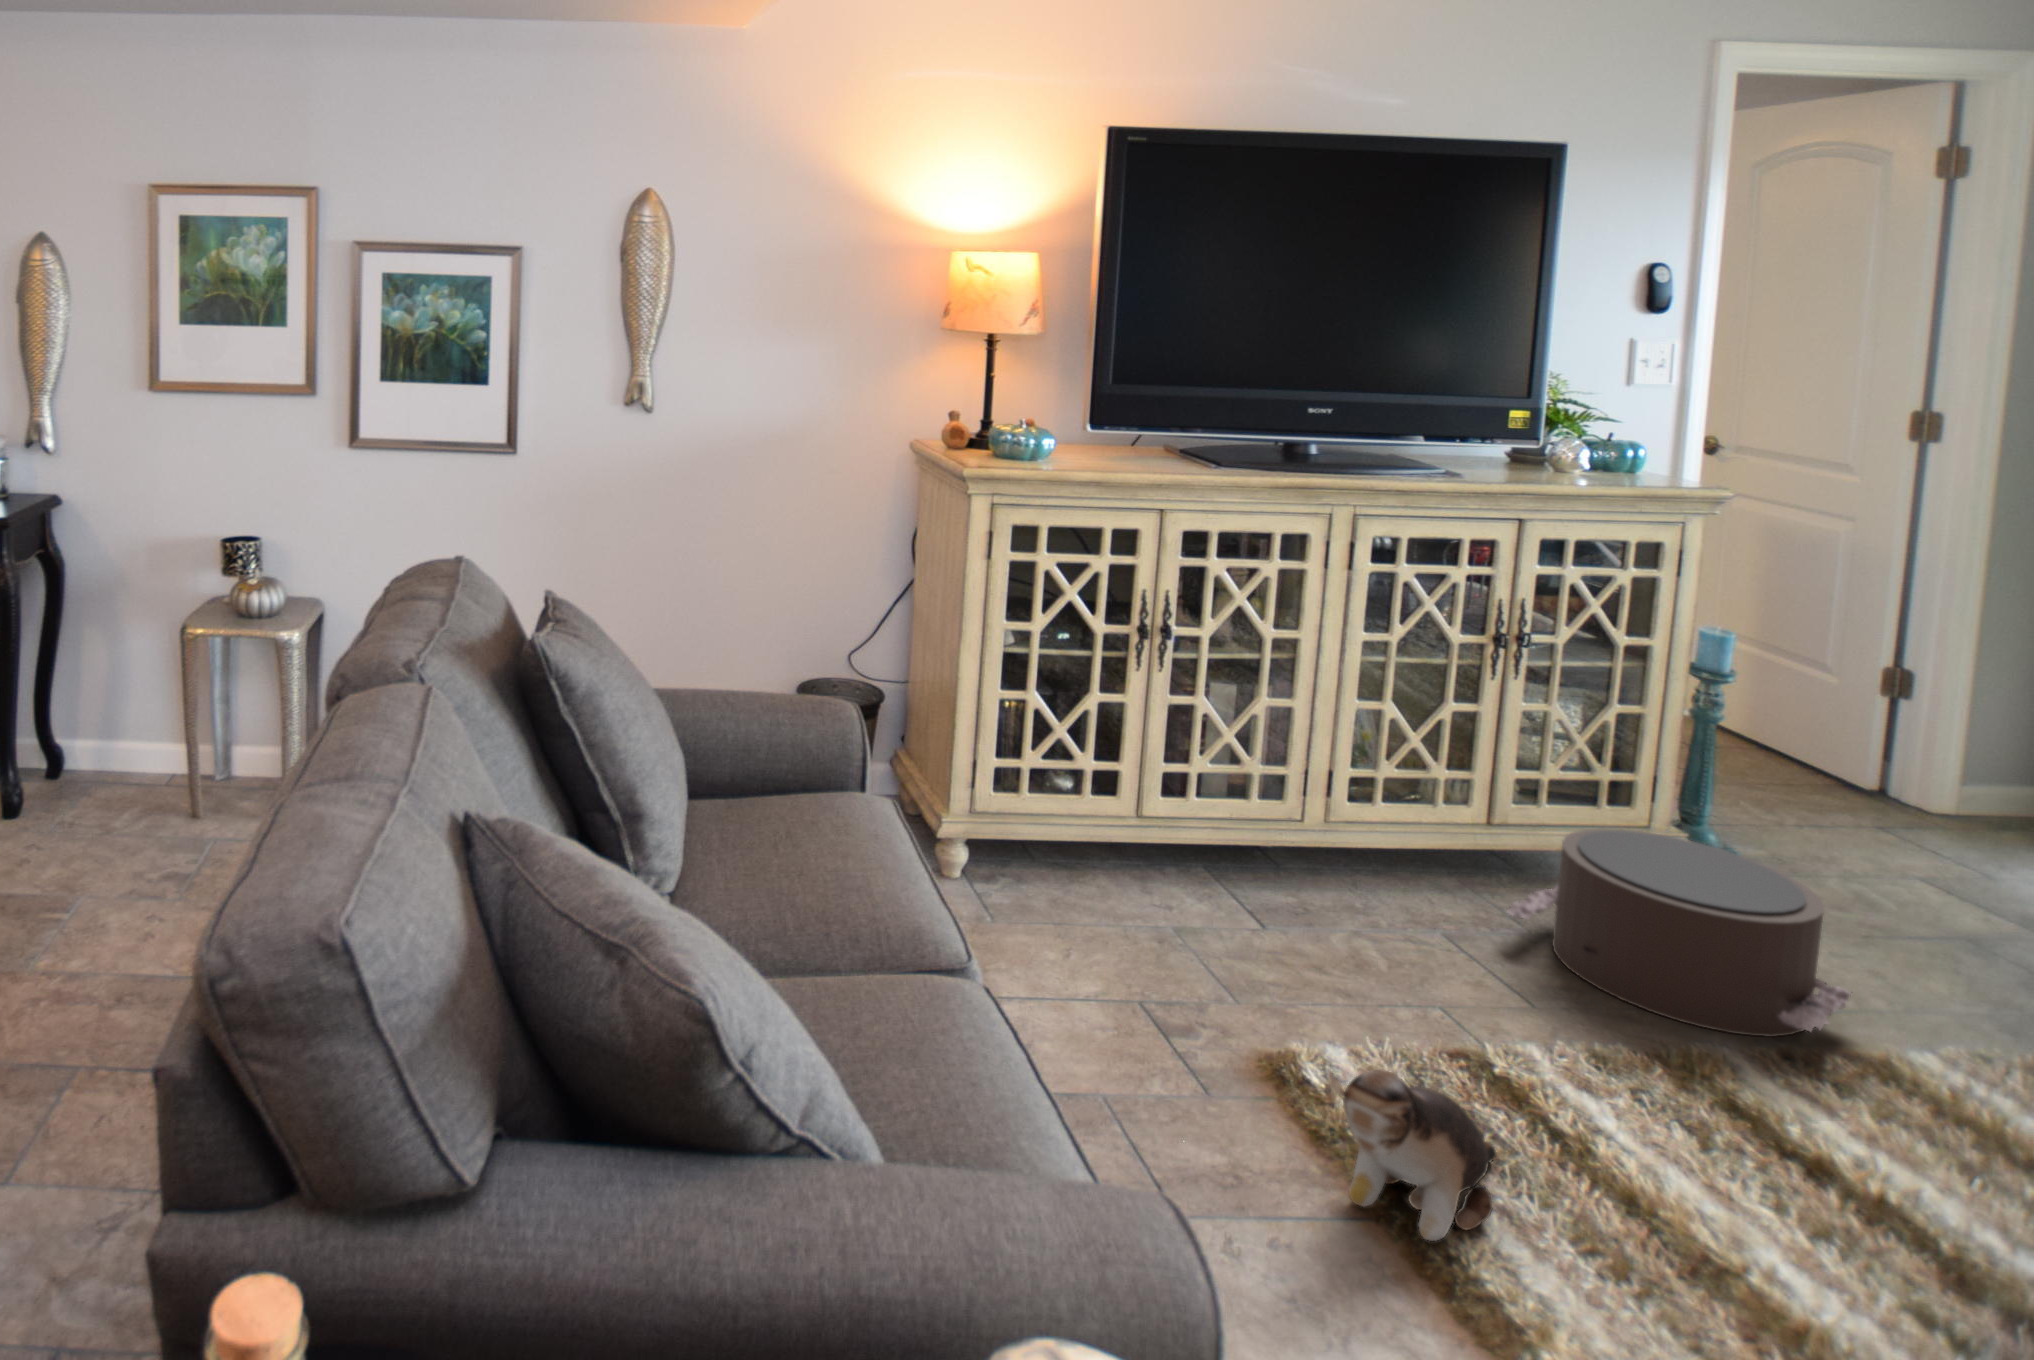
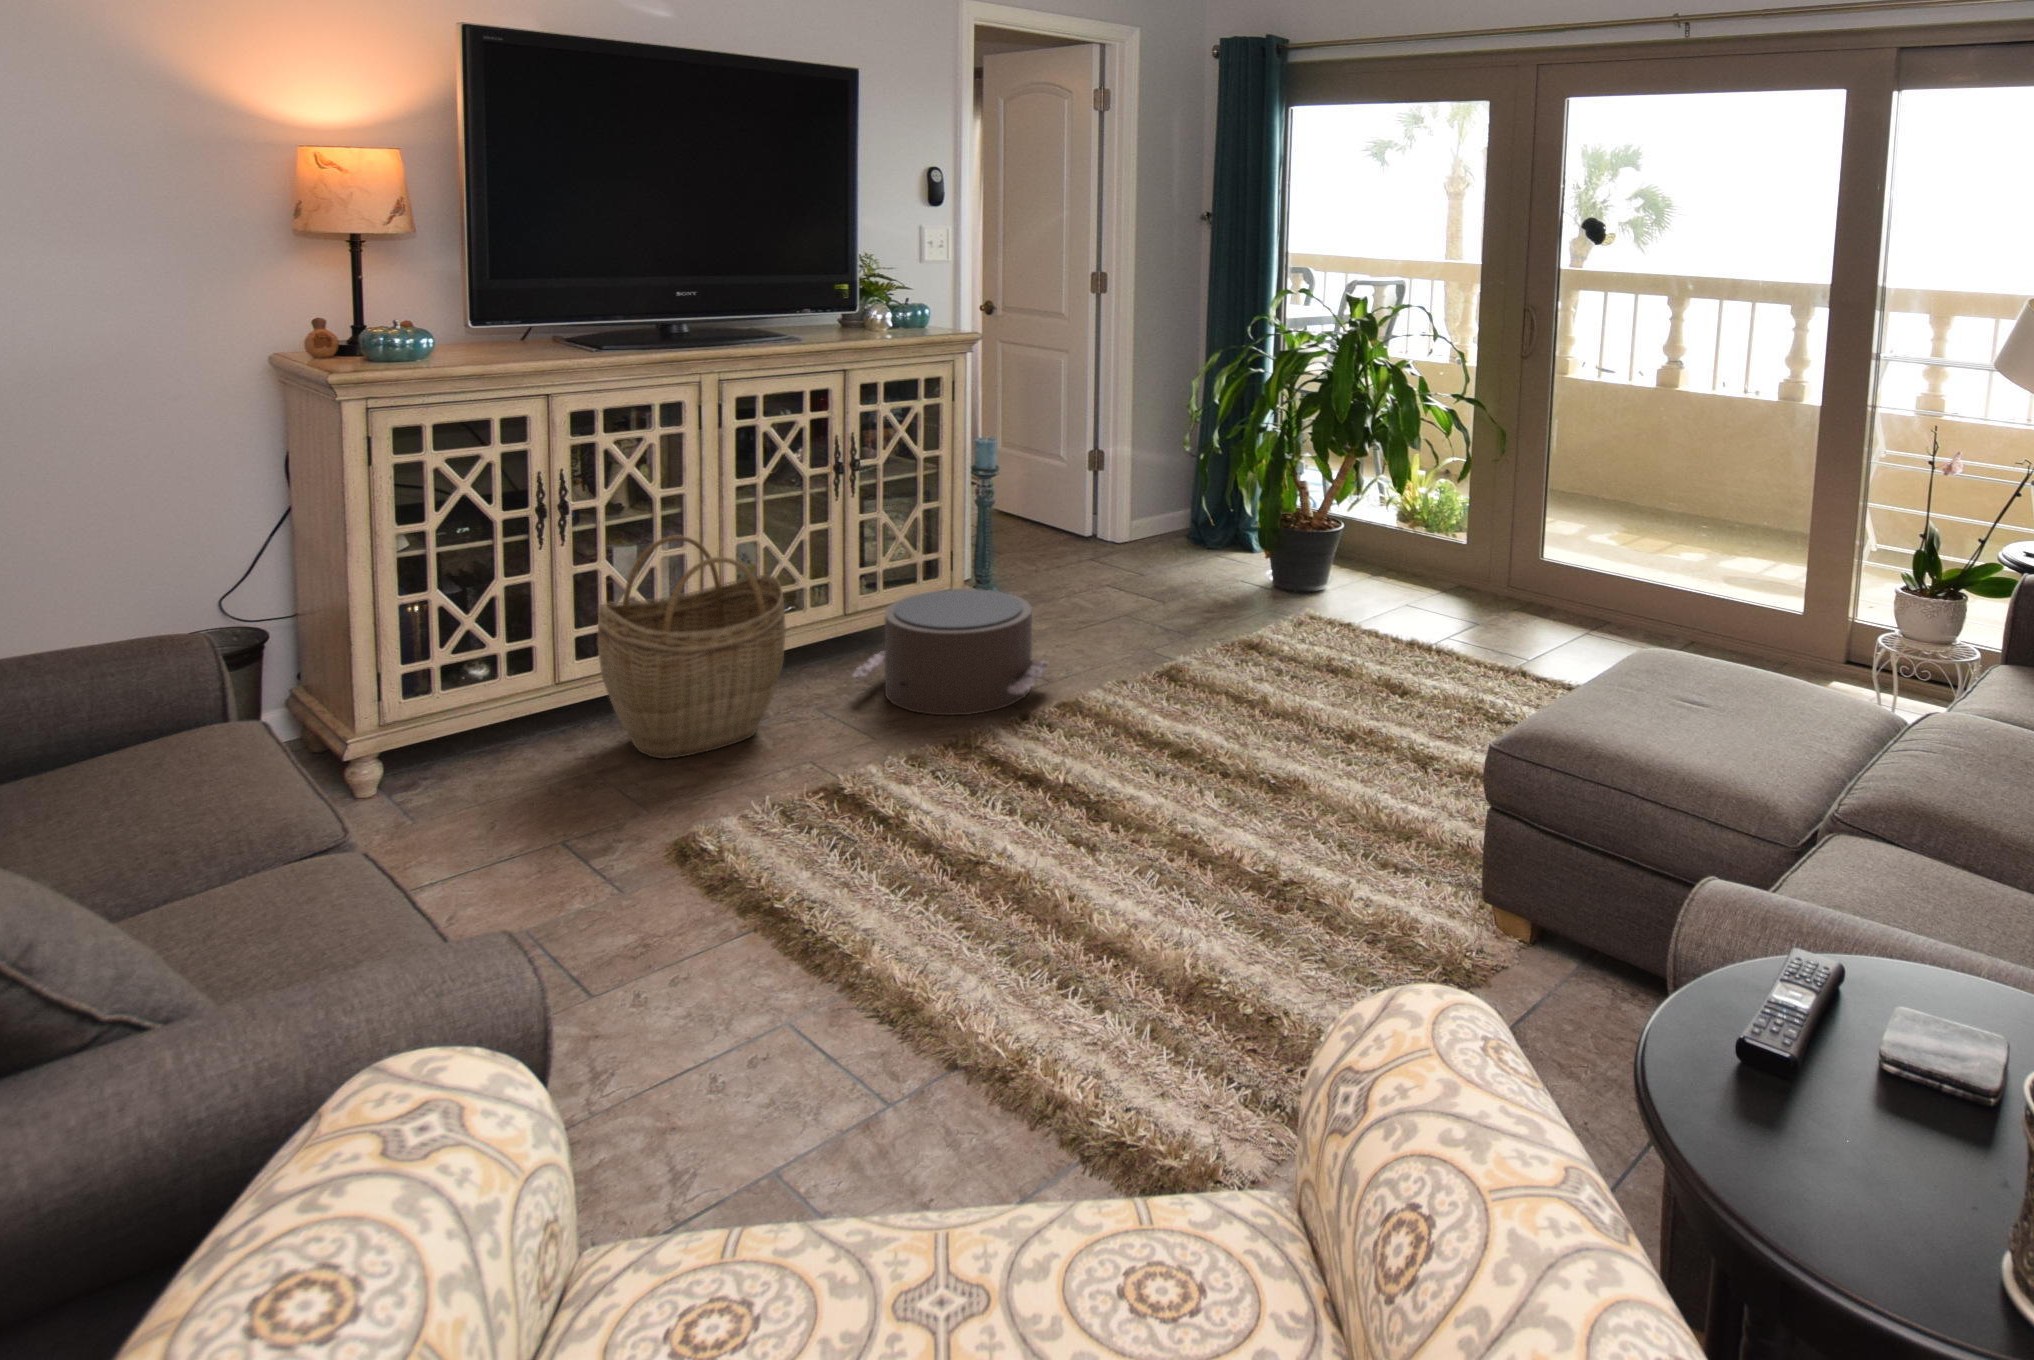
woven basket: none [1190,685,1425,952] -> present [597,535,786,759]
plush toy: present [1328,1070,1497,1241] -> none [678,806,823,927]

